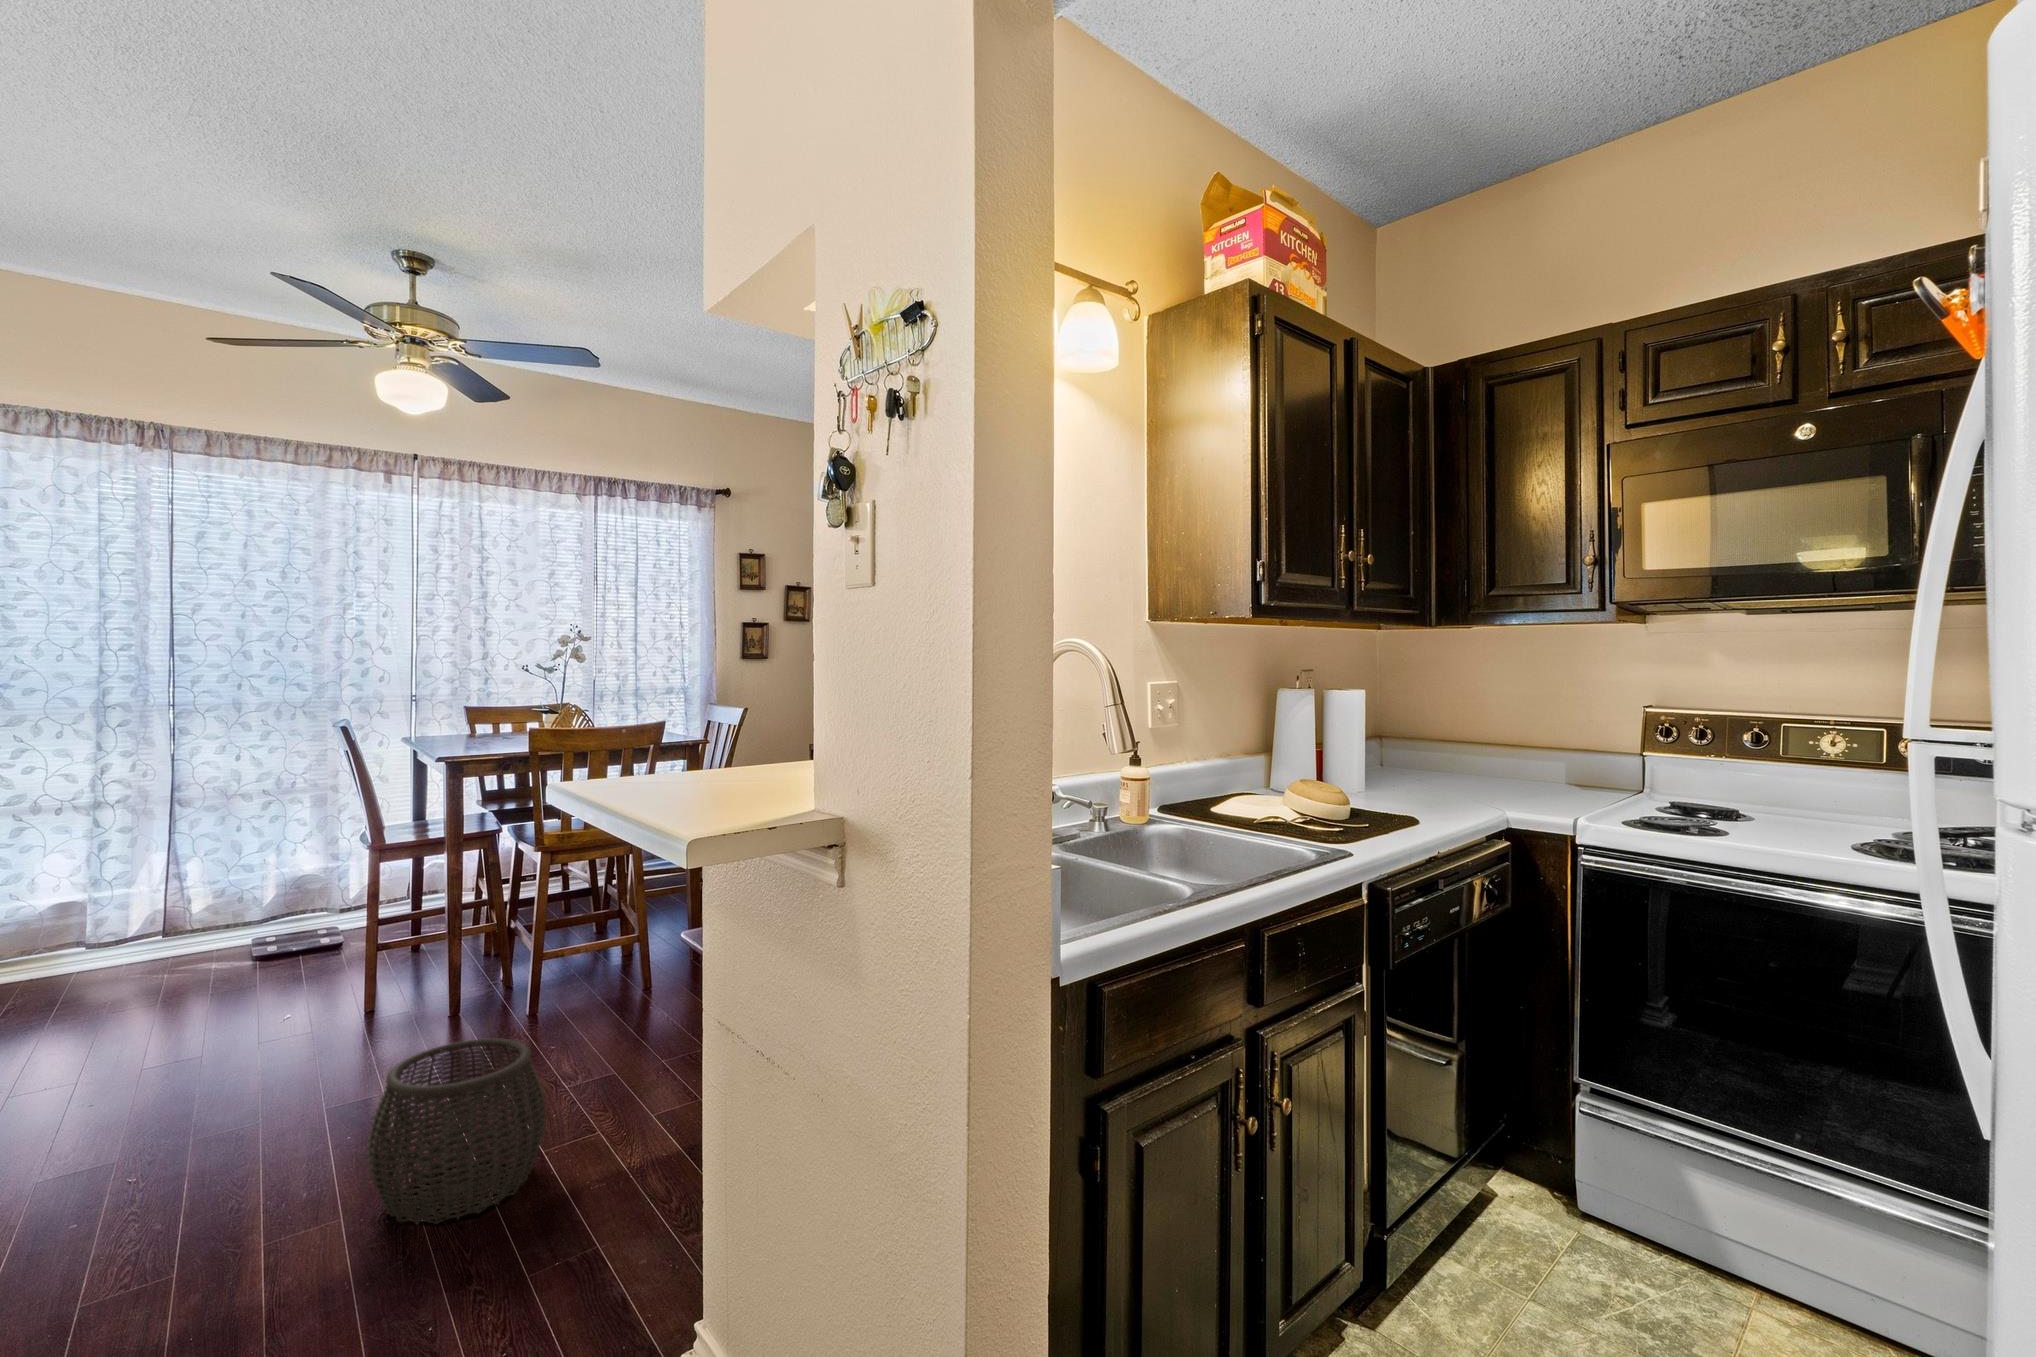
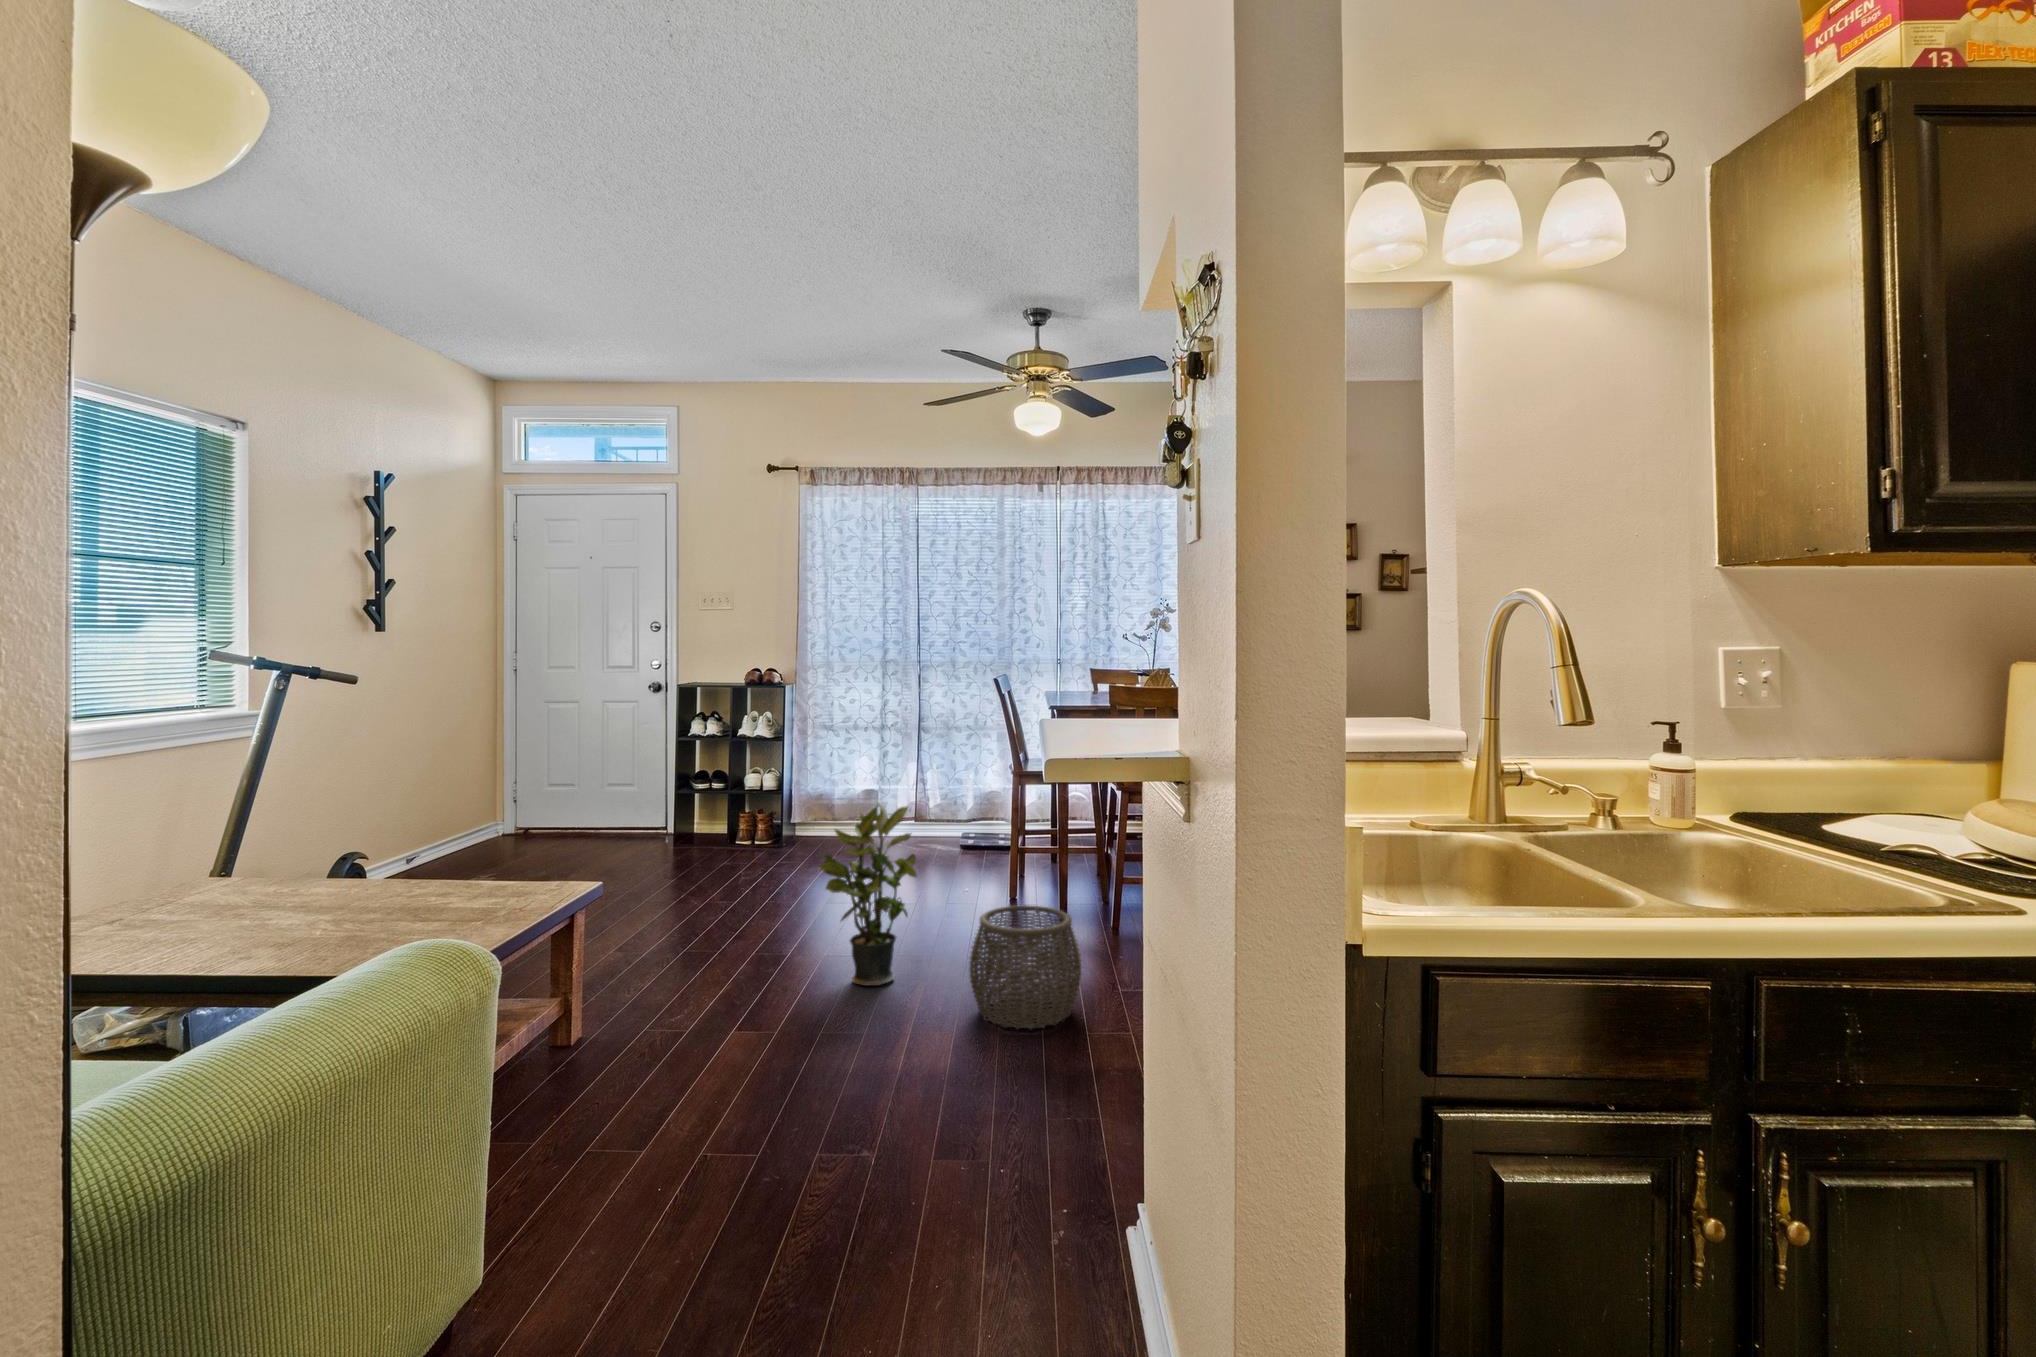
potted plant: none [43,935,255,1237] -> present [820,803,917,986]

